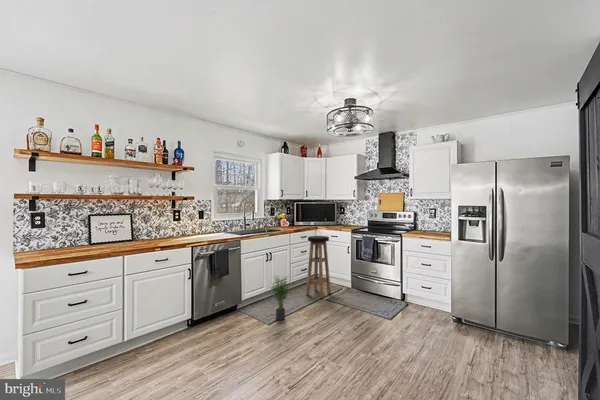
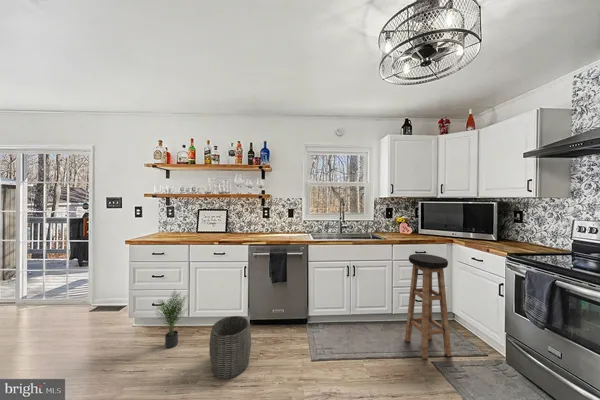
potted plant: present [270,278,290,320] -> present [158,293,185,348]
woven basket: none [199,307,236,357] -> present [210,316,251,379]

